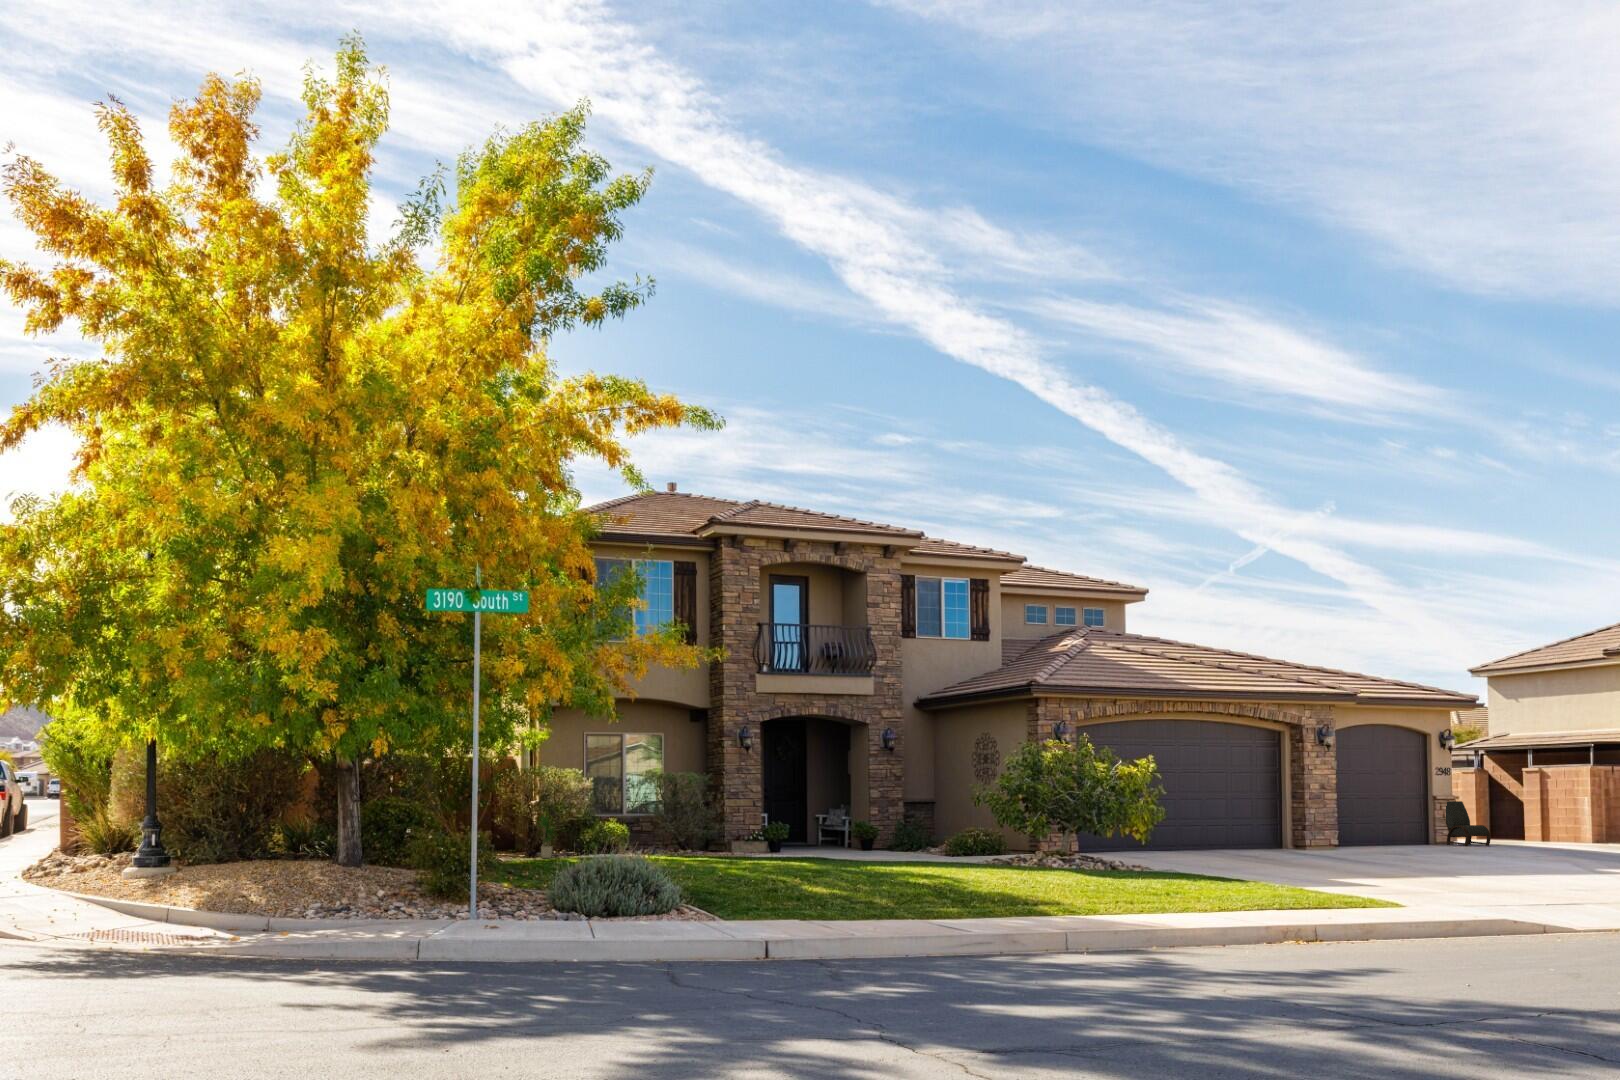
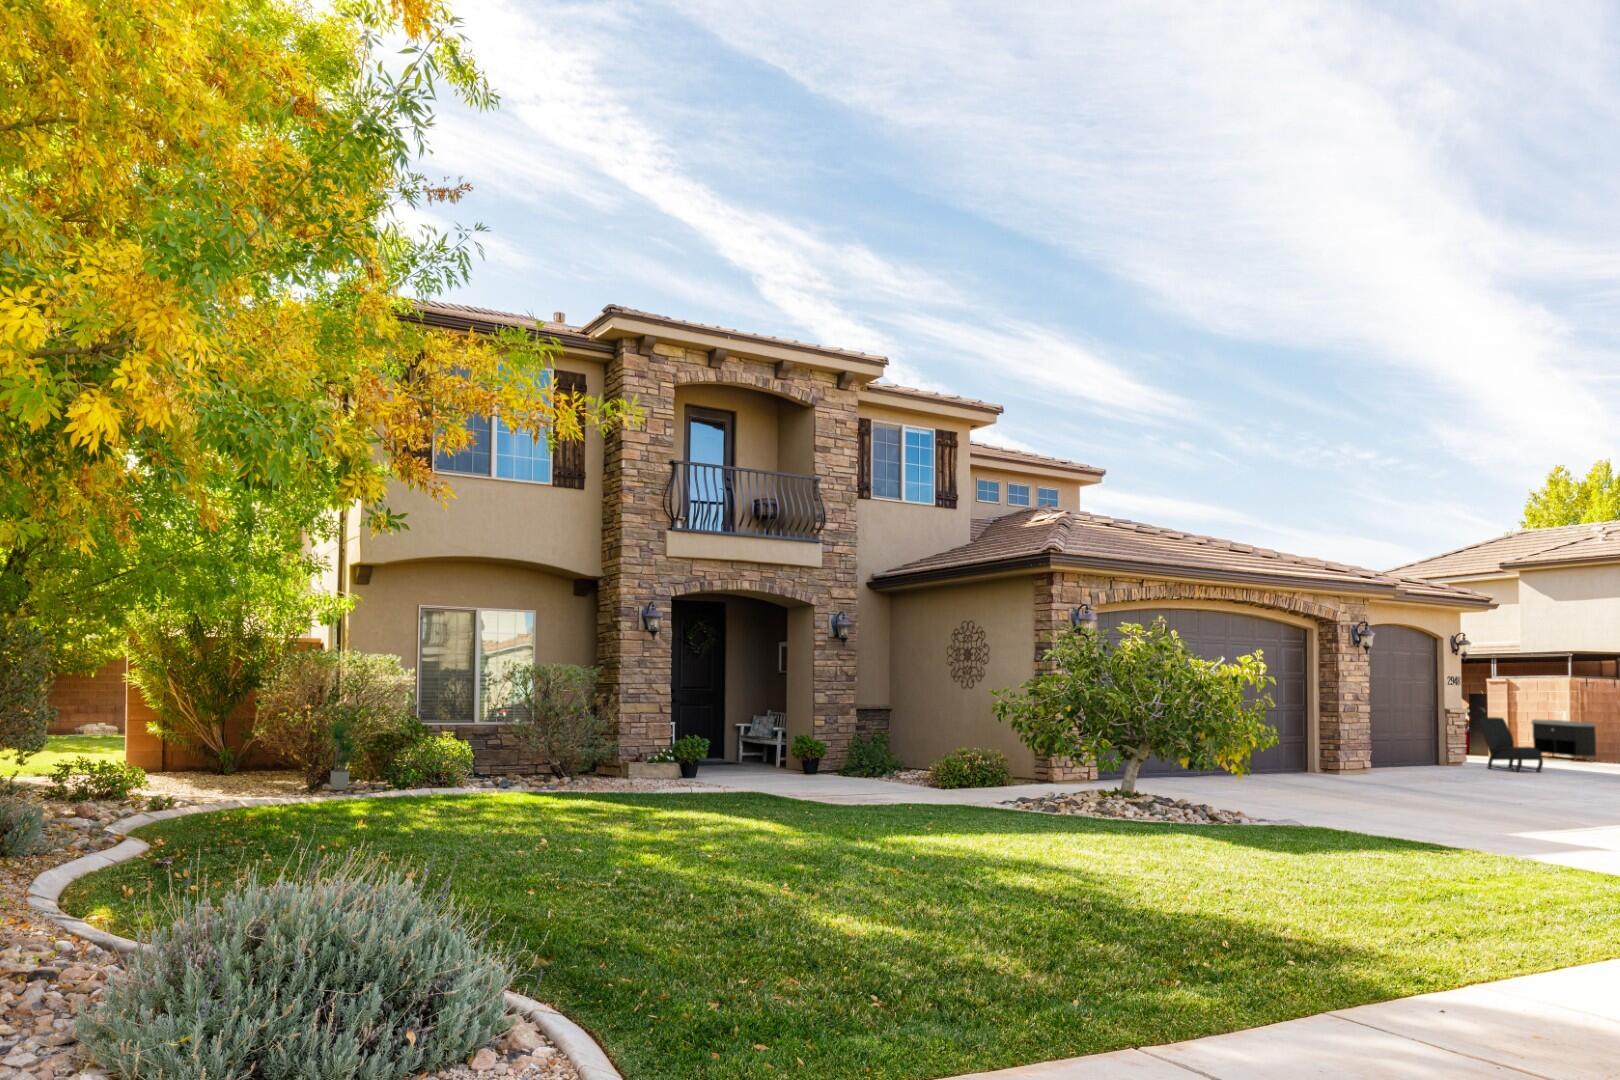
storage bench: none [1531,804,1584,839] -> present [1532,719,1596,760]

